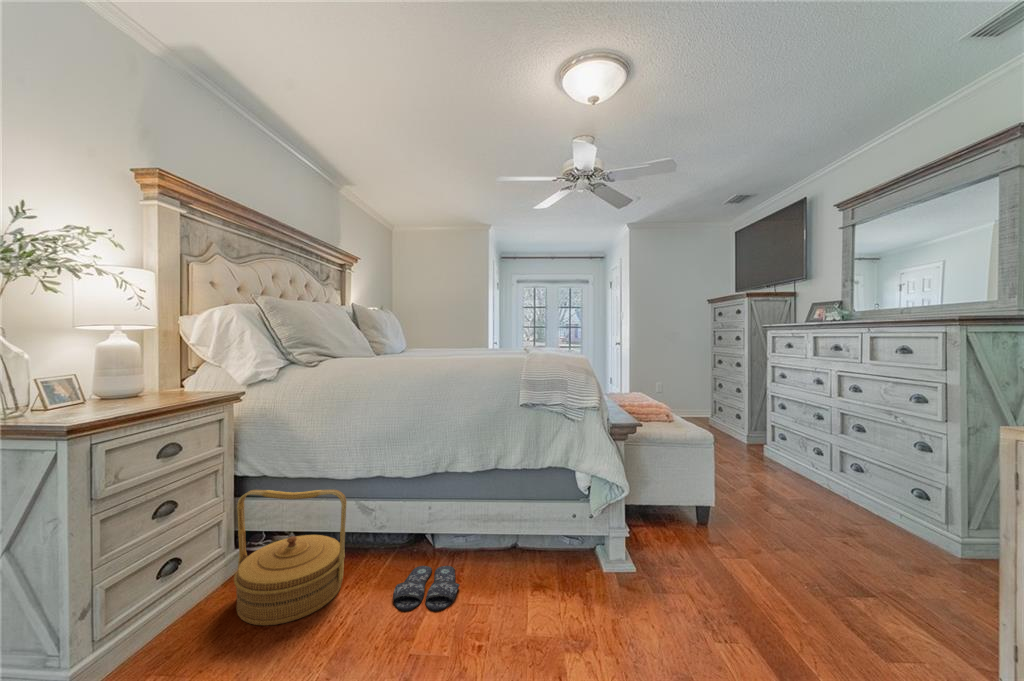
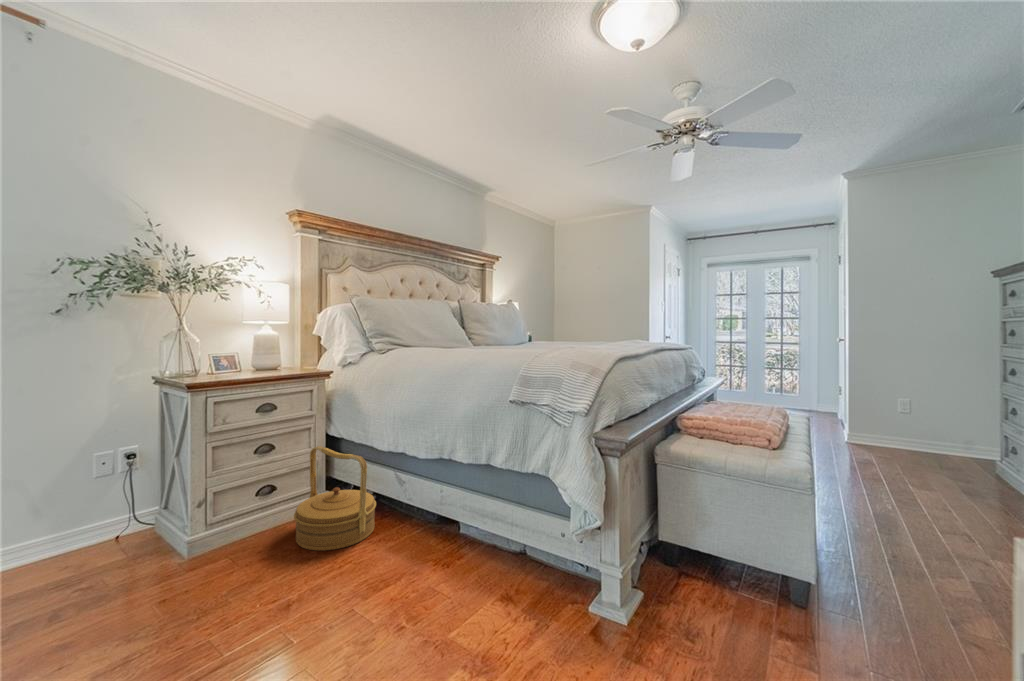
slippers: present [393,566,459,611] -> none [382,541,453,582]

